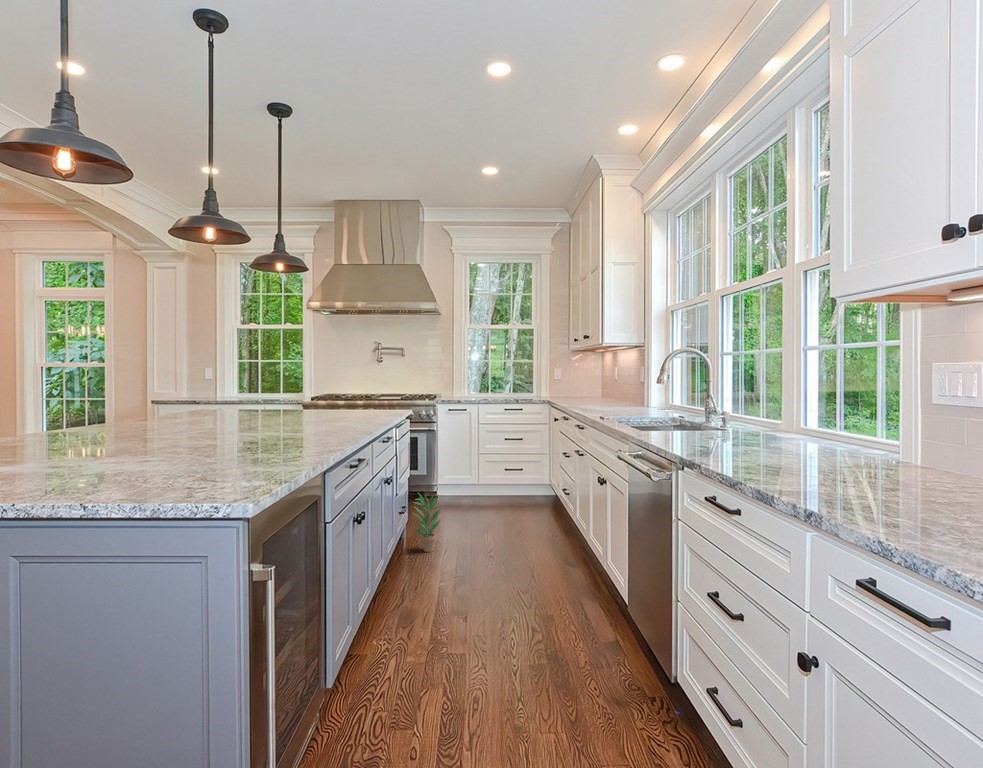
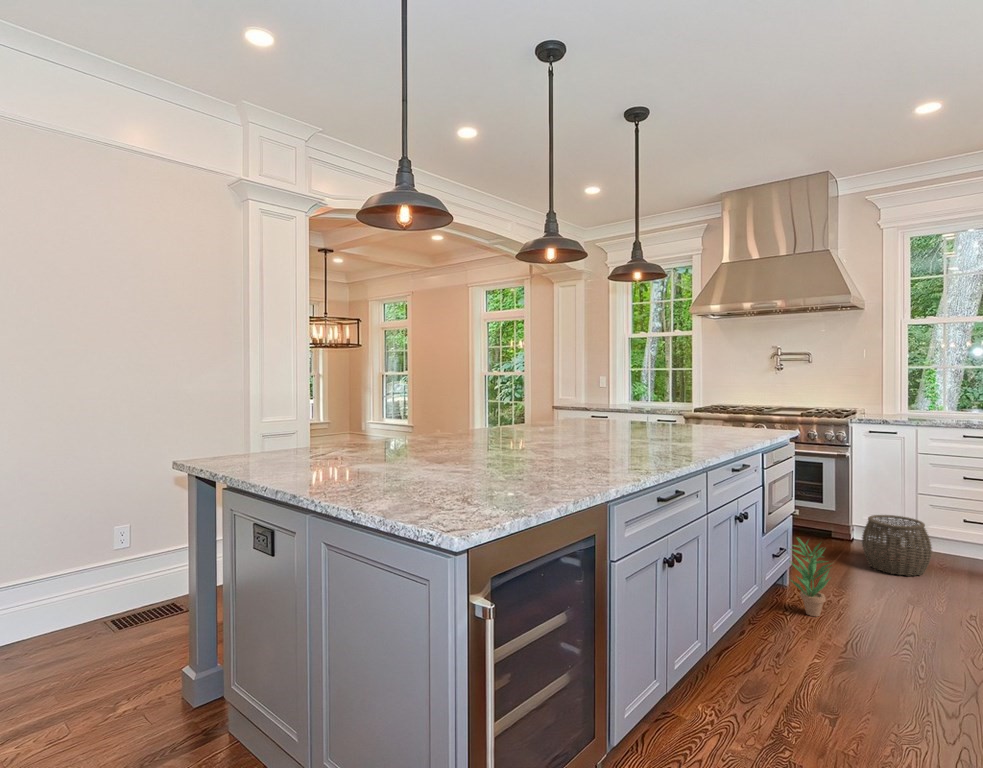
woven basket: none [446,470,488,512] -> present [862,515,932,576]

